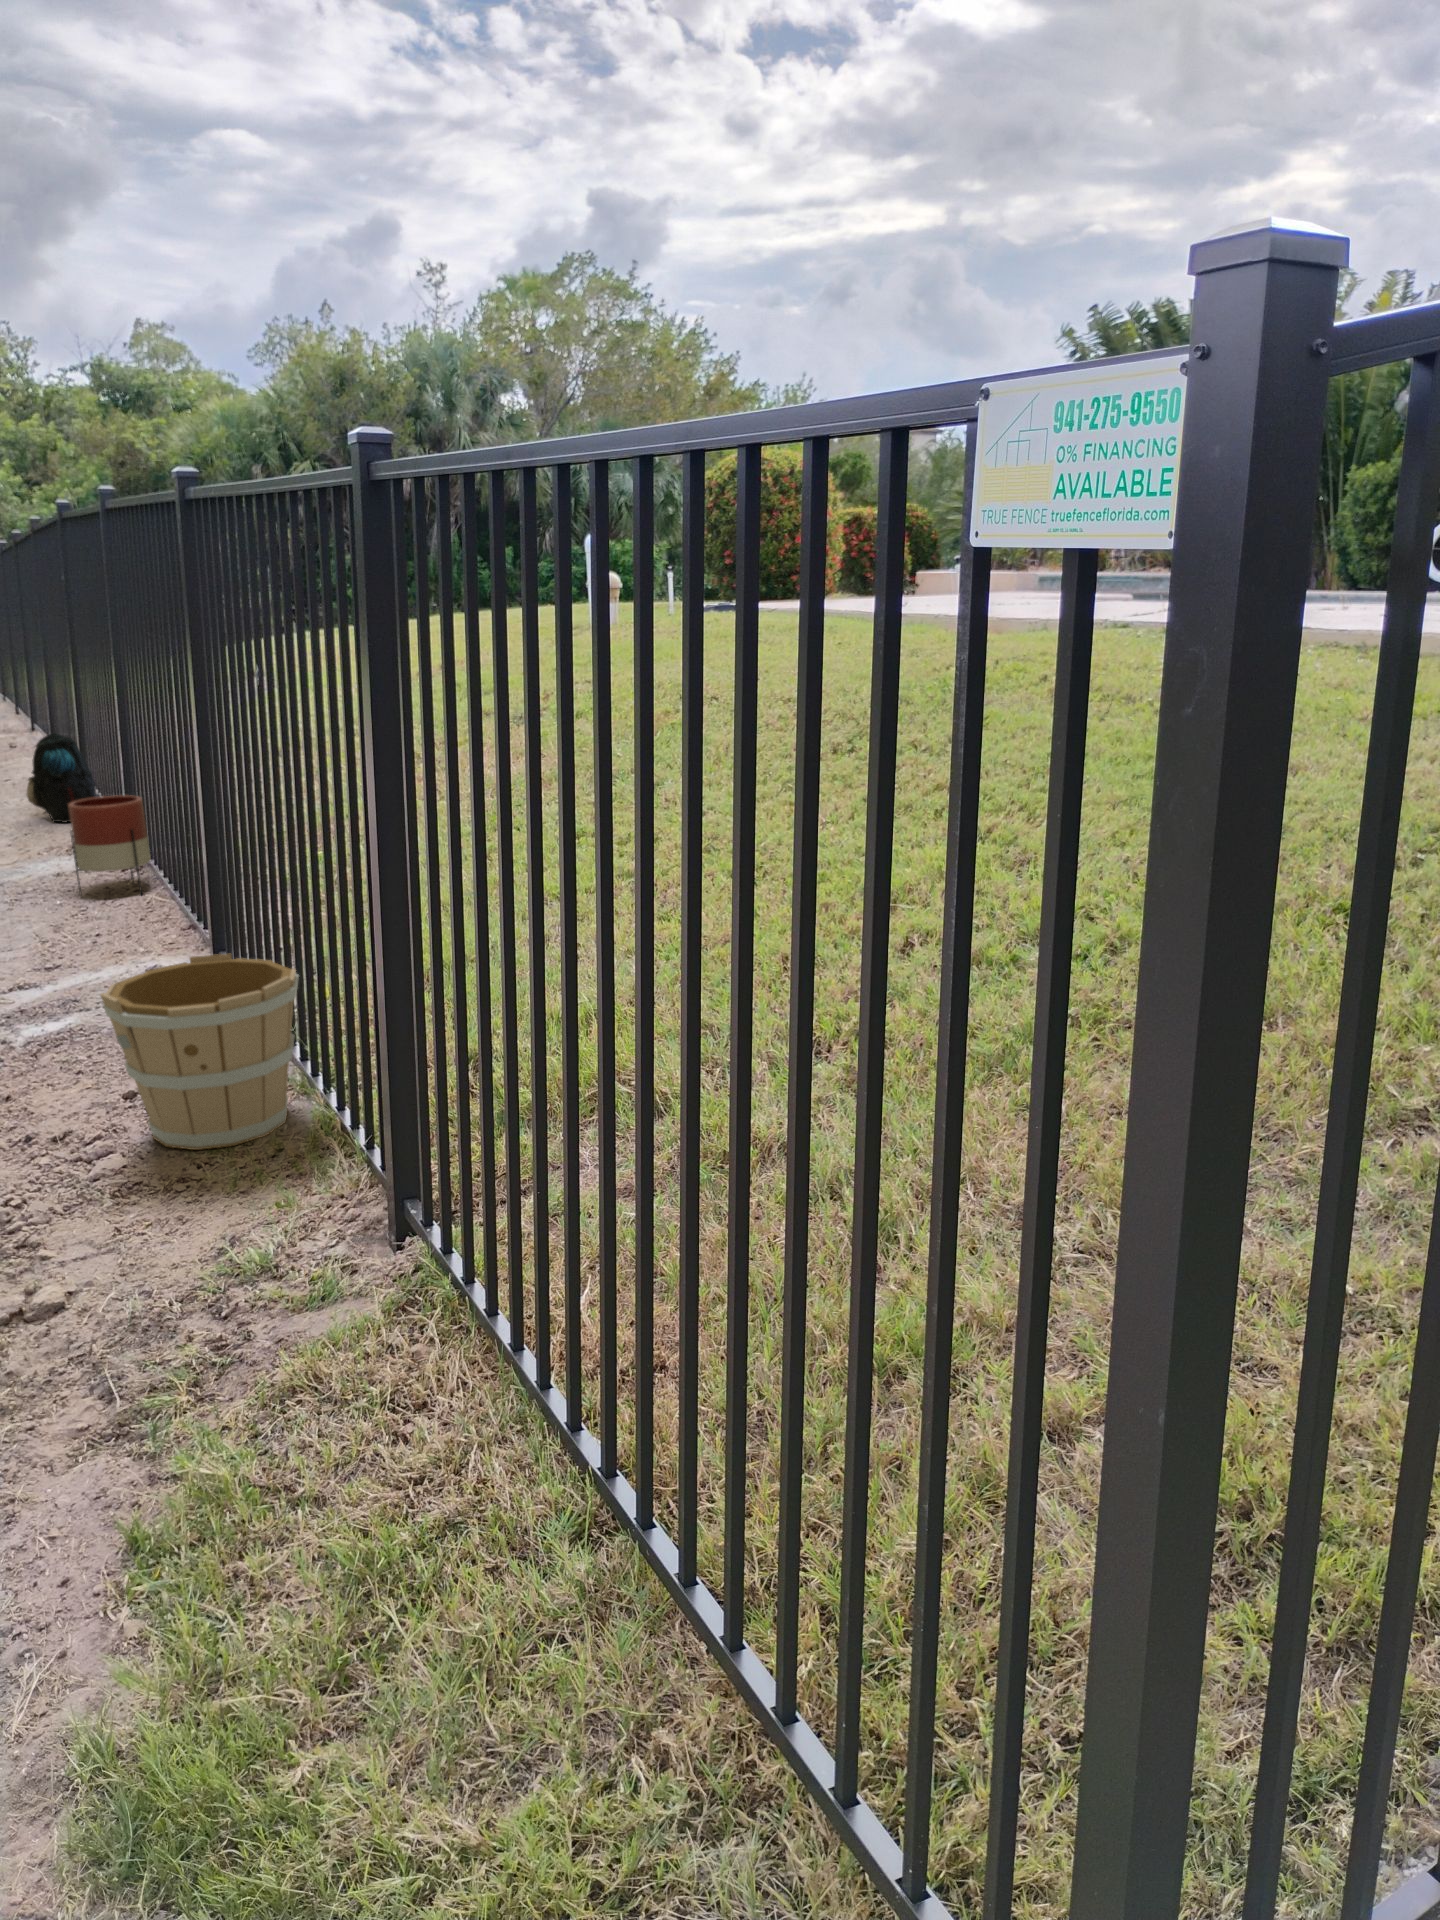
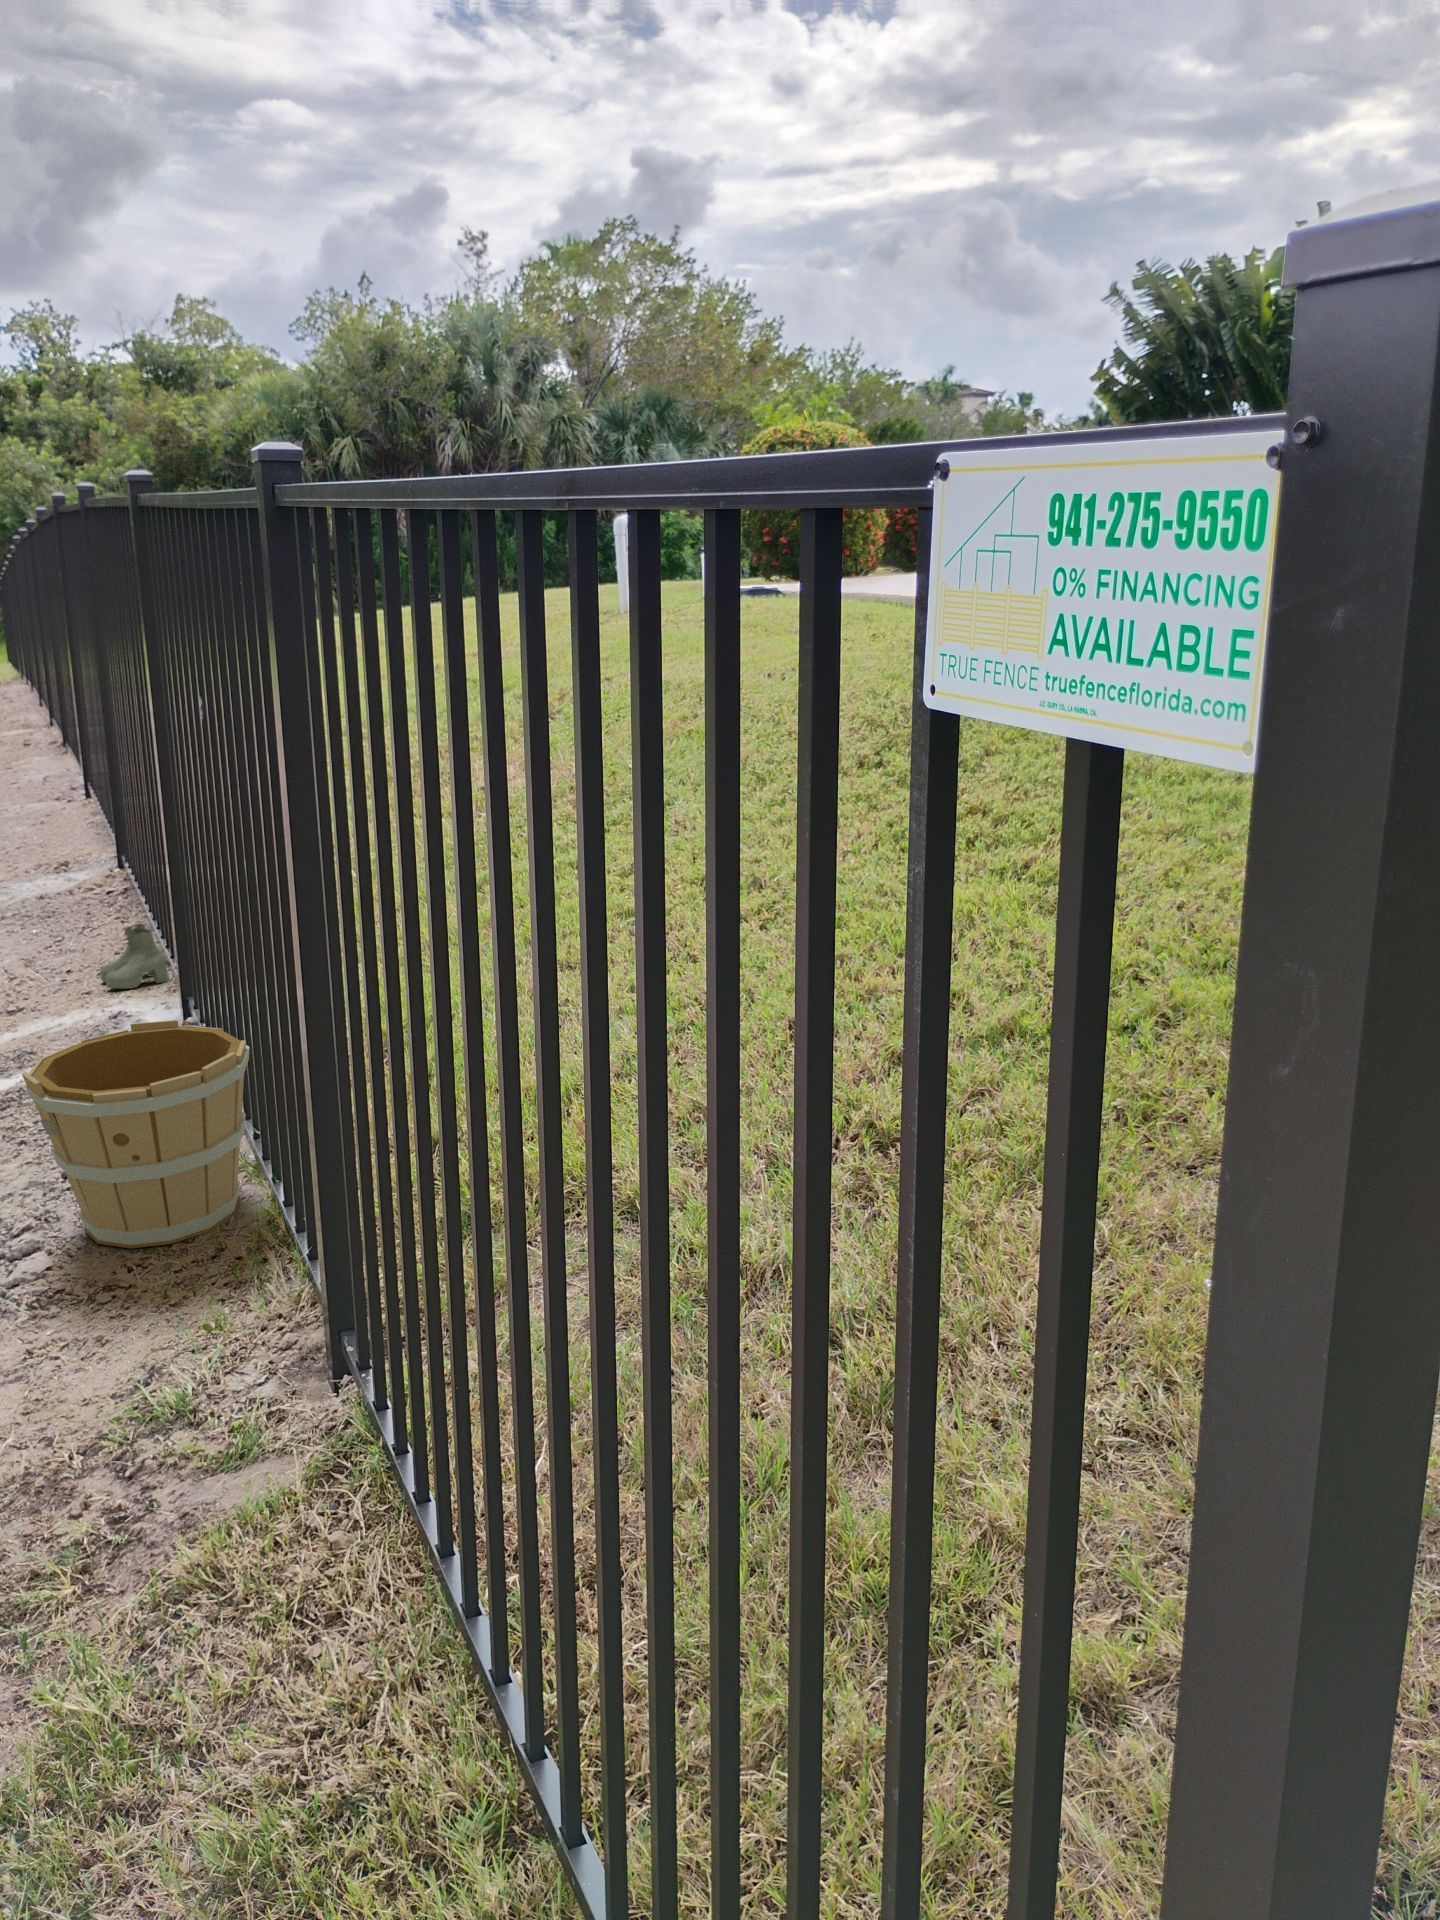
backpack: present [27,733,100,823] -> none [19,739,100,835]
planter: present [68,795,151,896] -> none [45,814,134,925]
boots: none [129,890,193,949] -> present [100,924,169,989]

